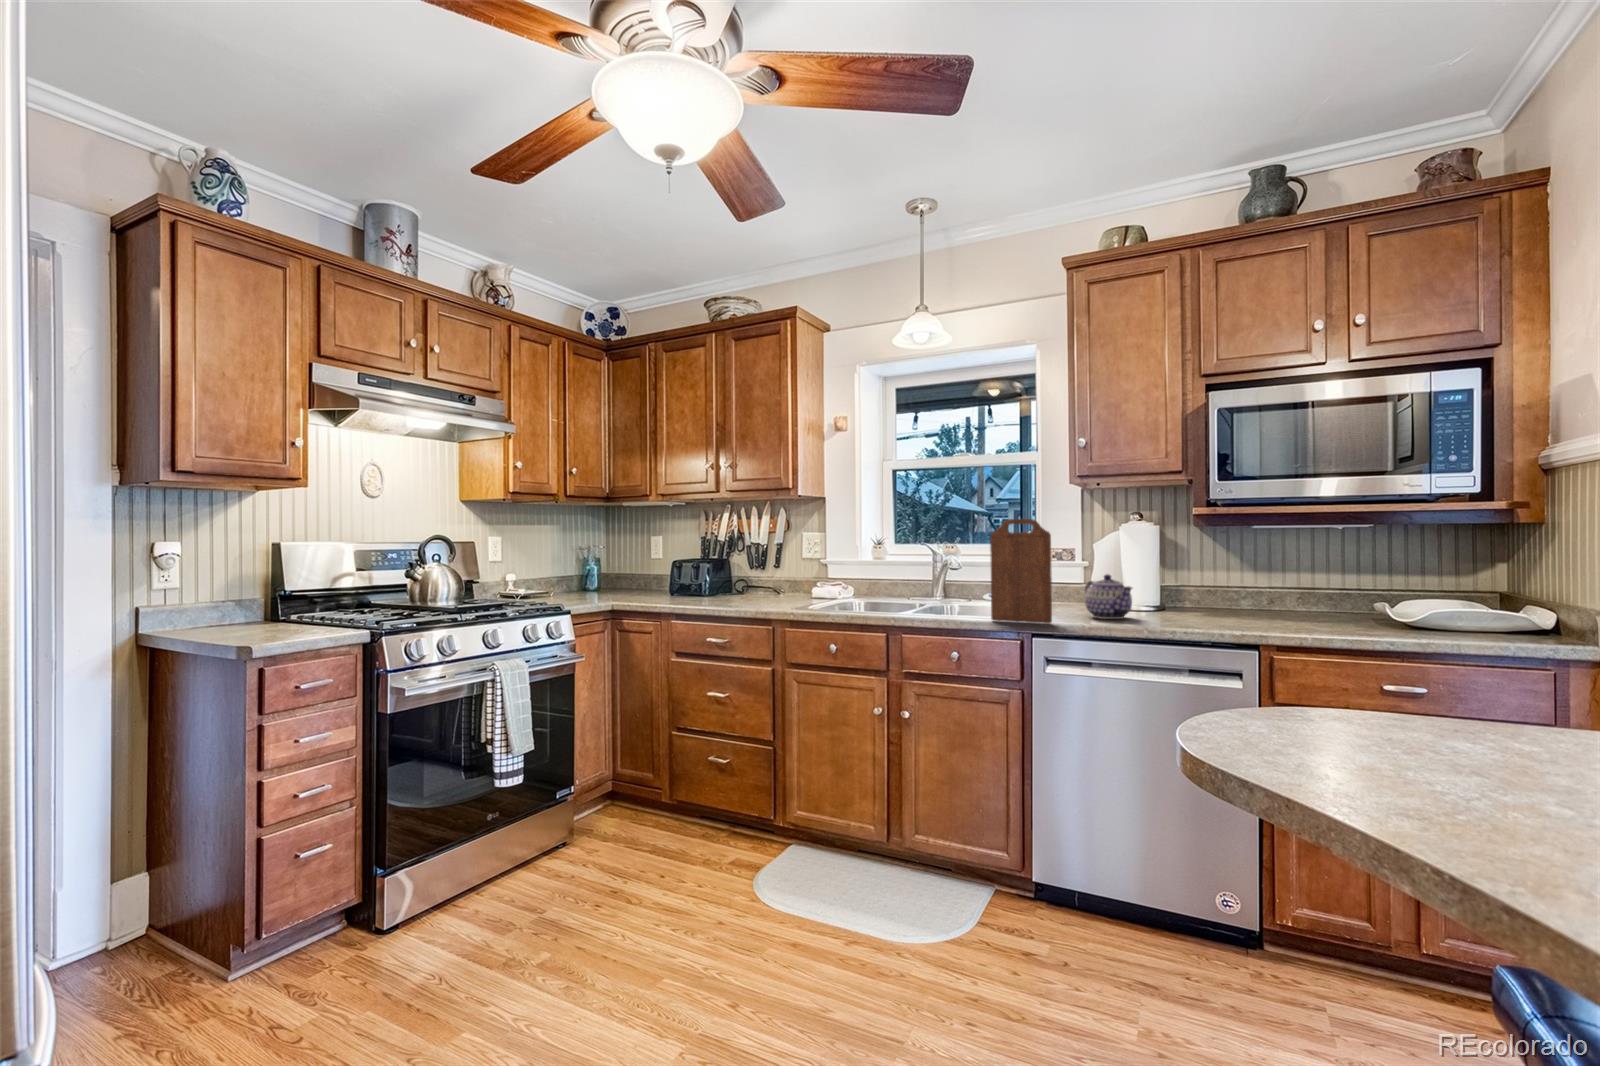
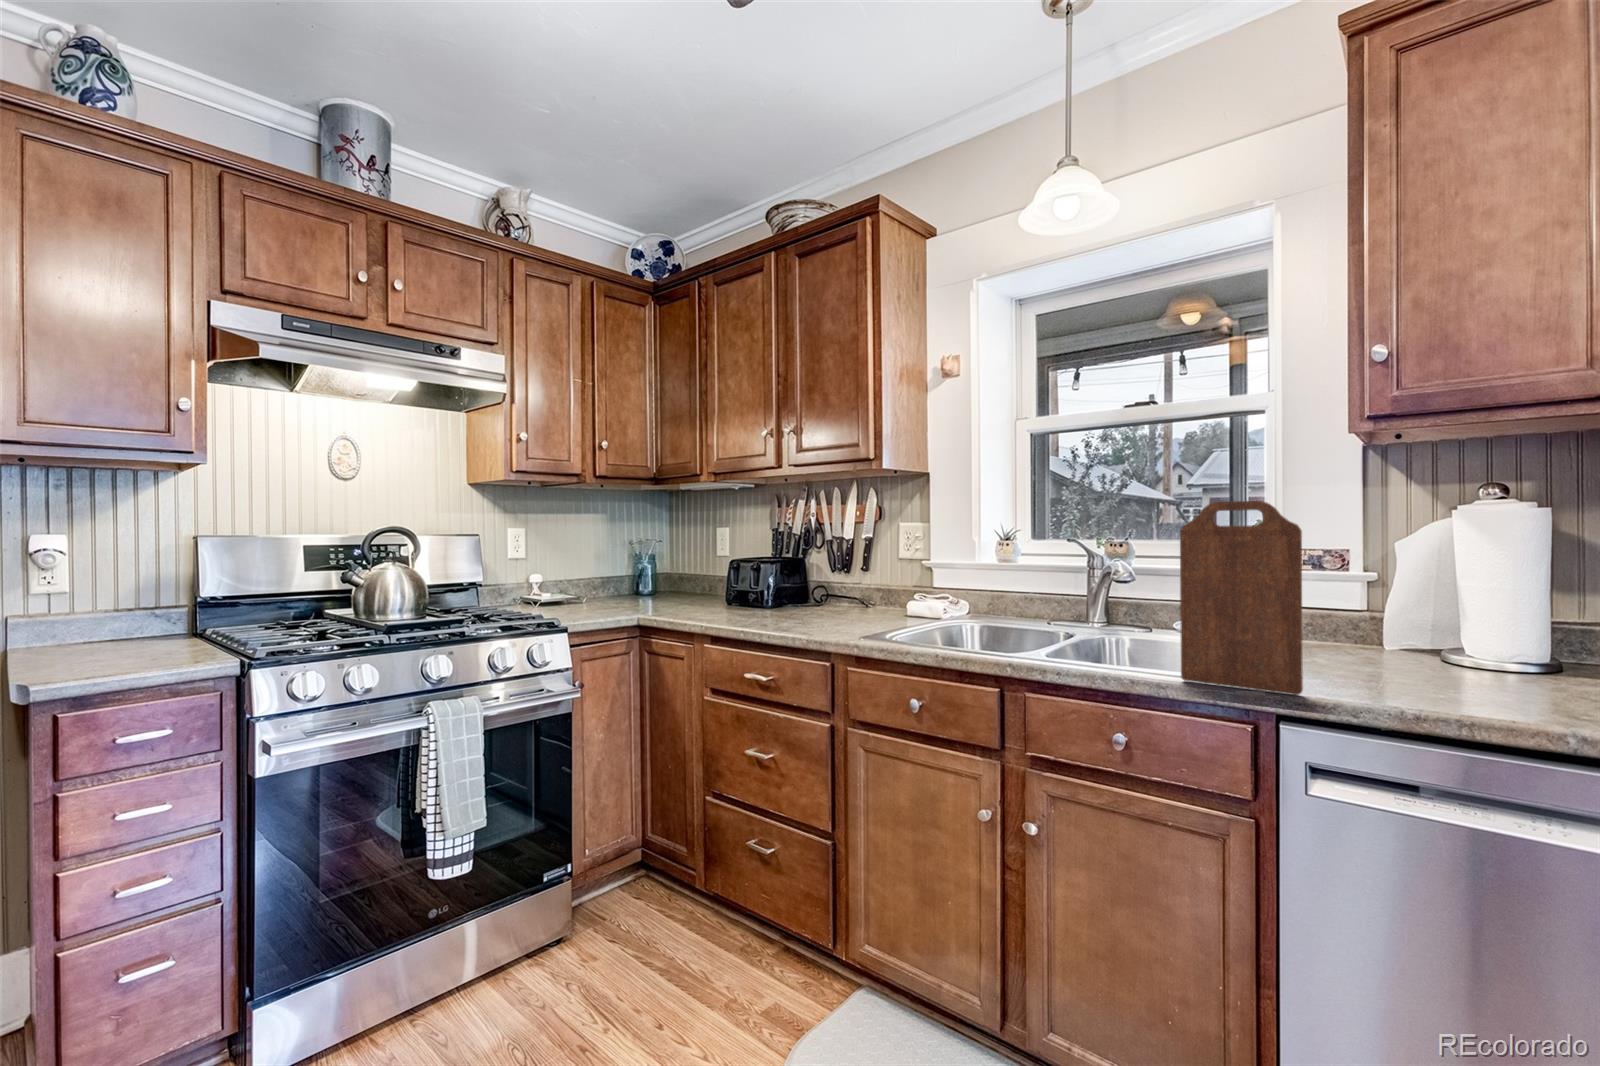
teapot: present [1085,574,1132,619] -> none [1363,603,1478,688]

